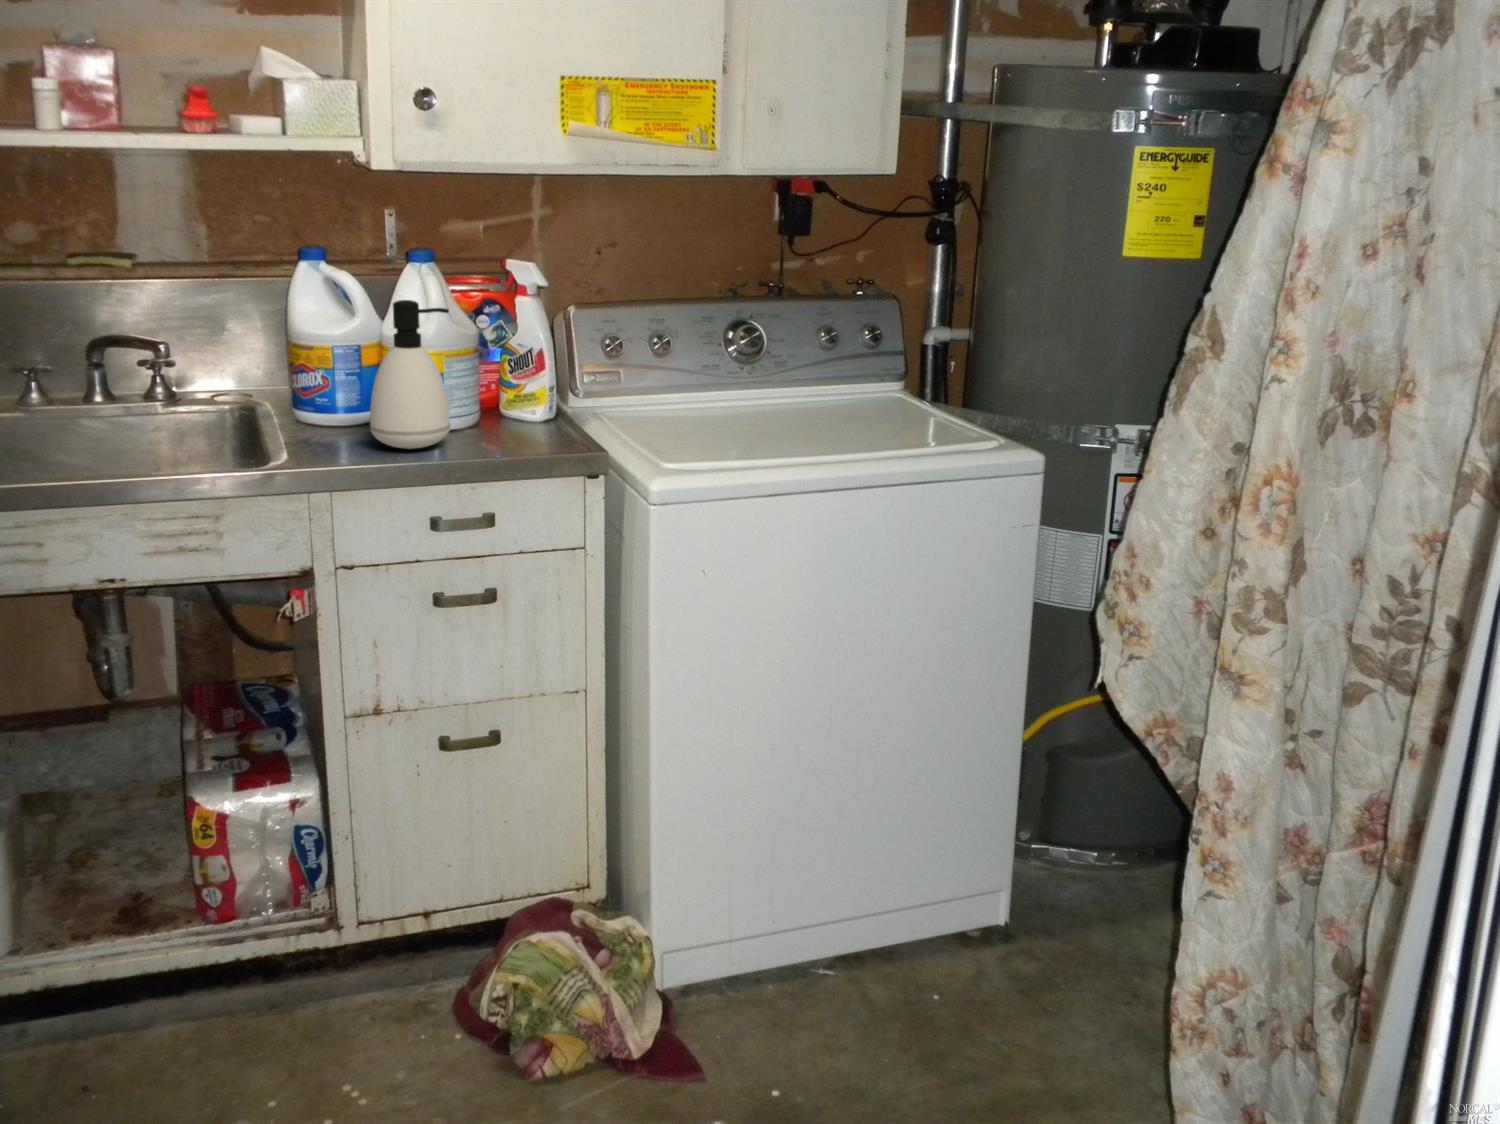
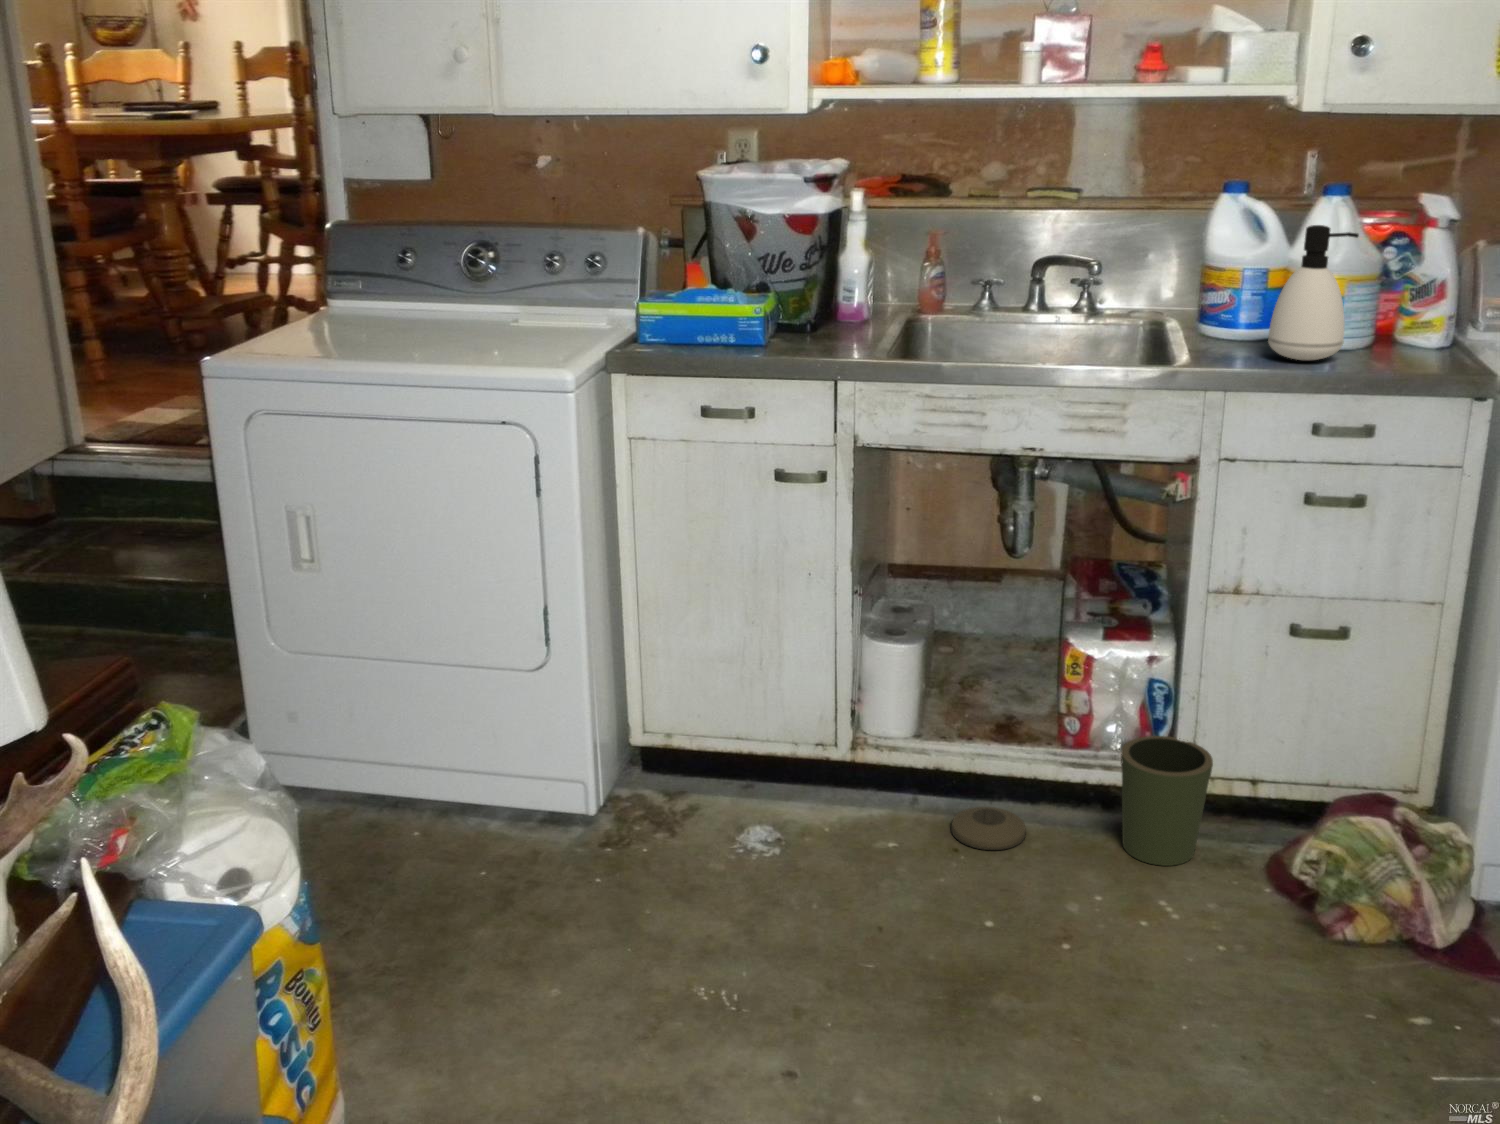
trash can: none [72,887,379,1082] -> present [951,736,1213,866]

